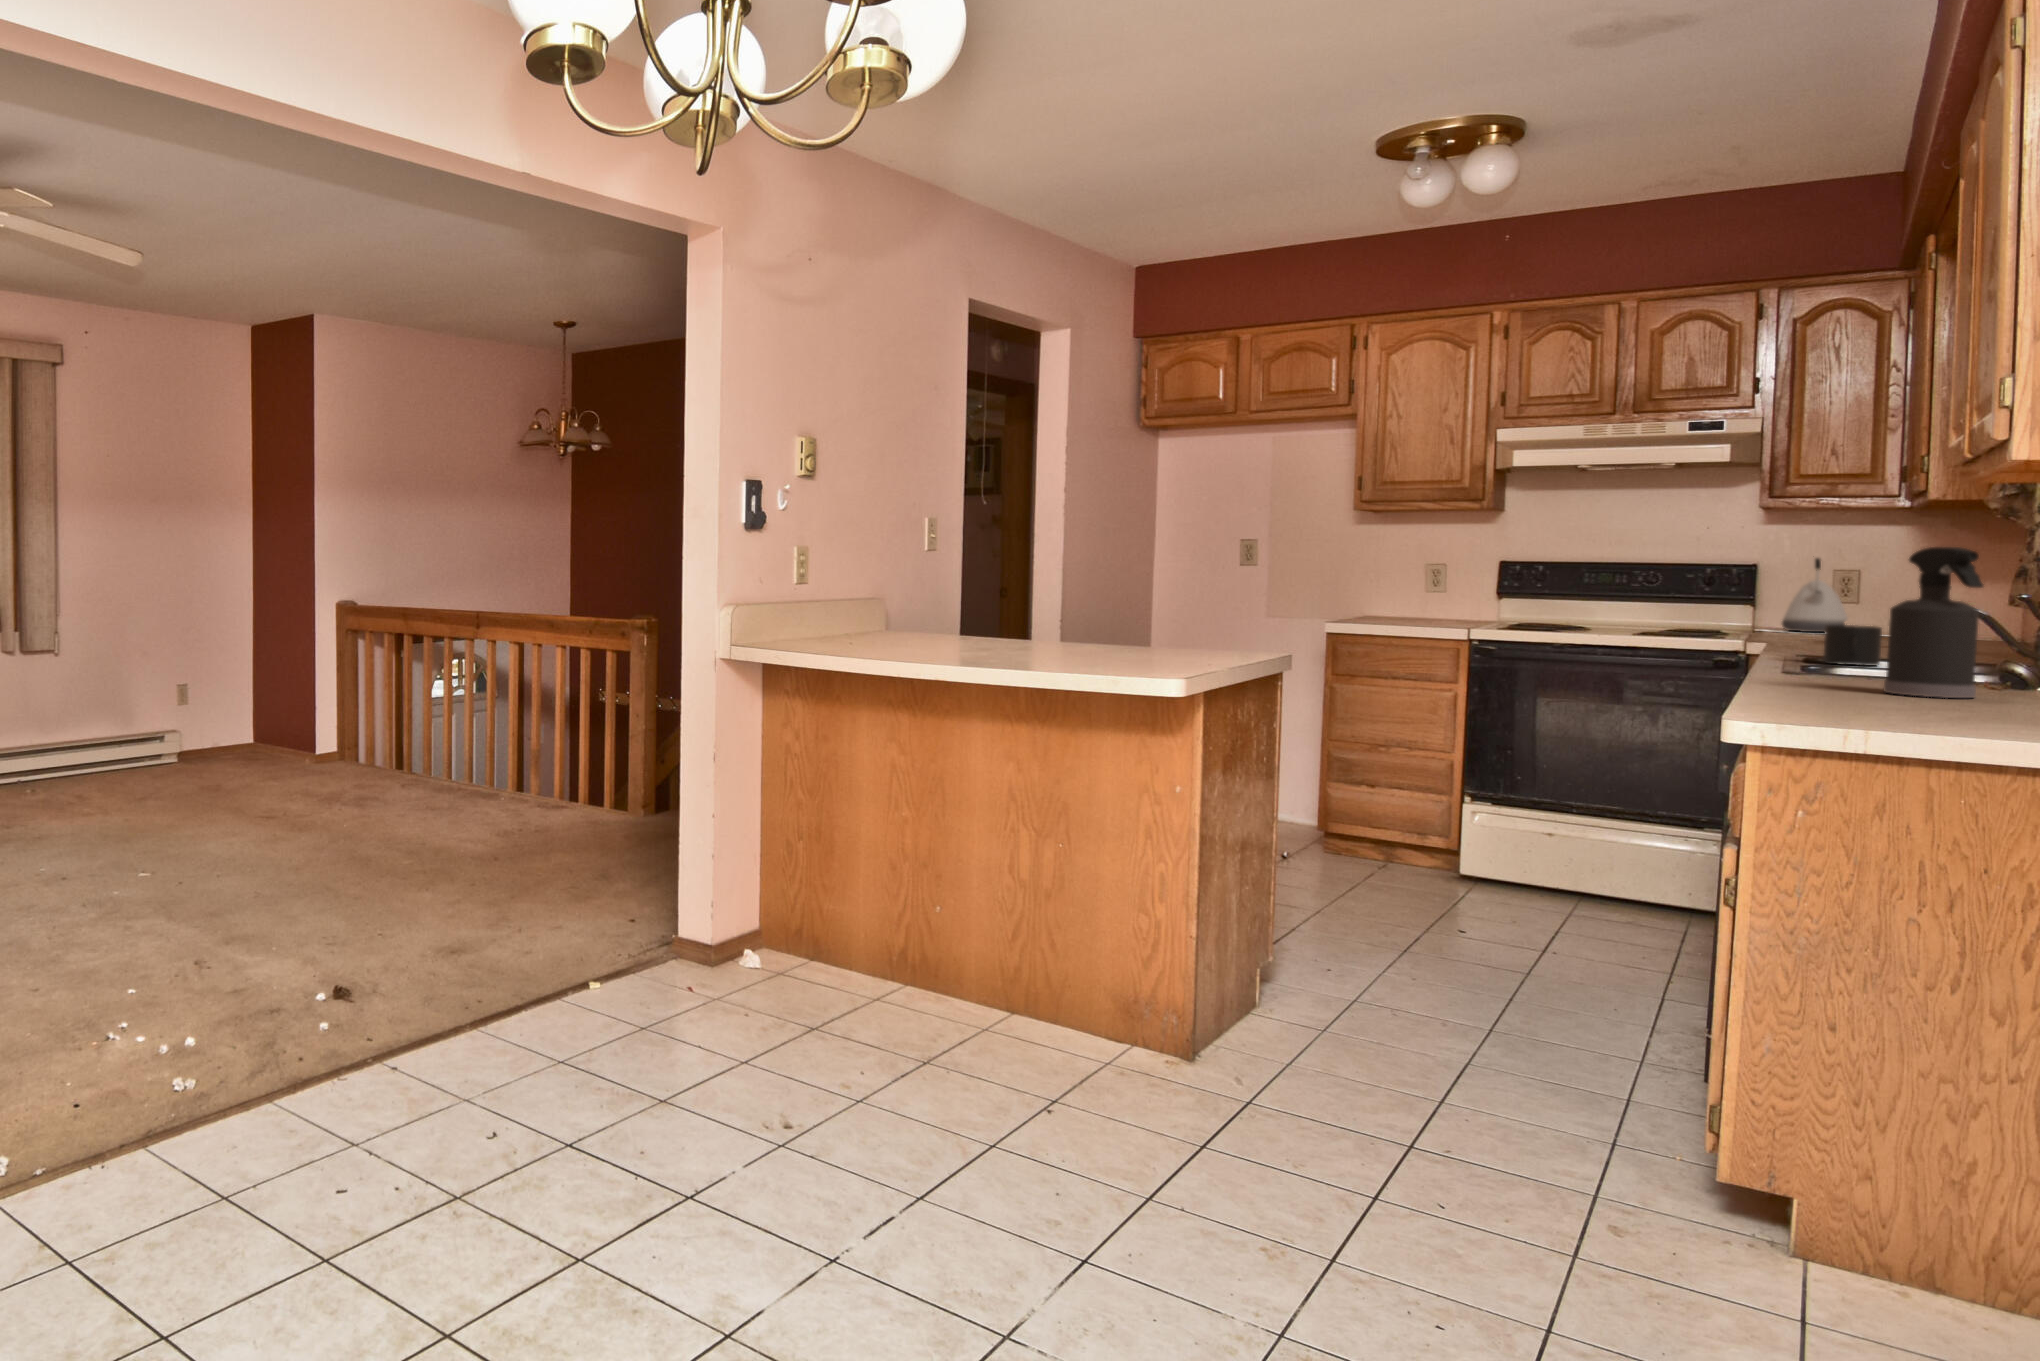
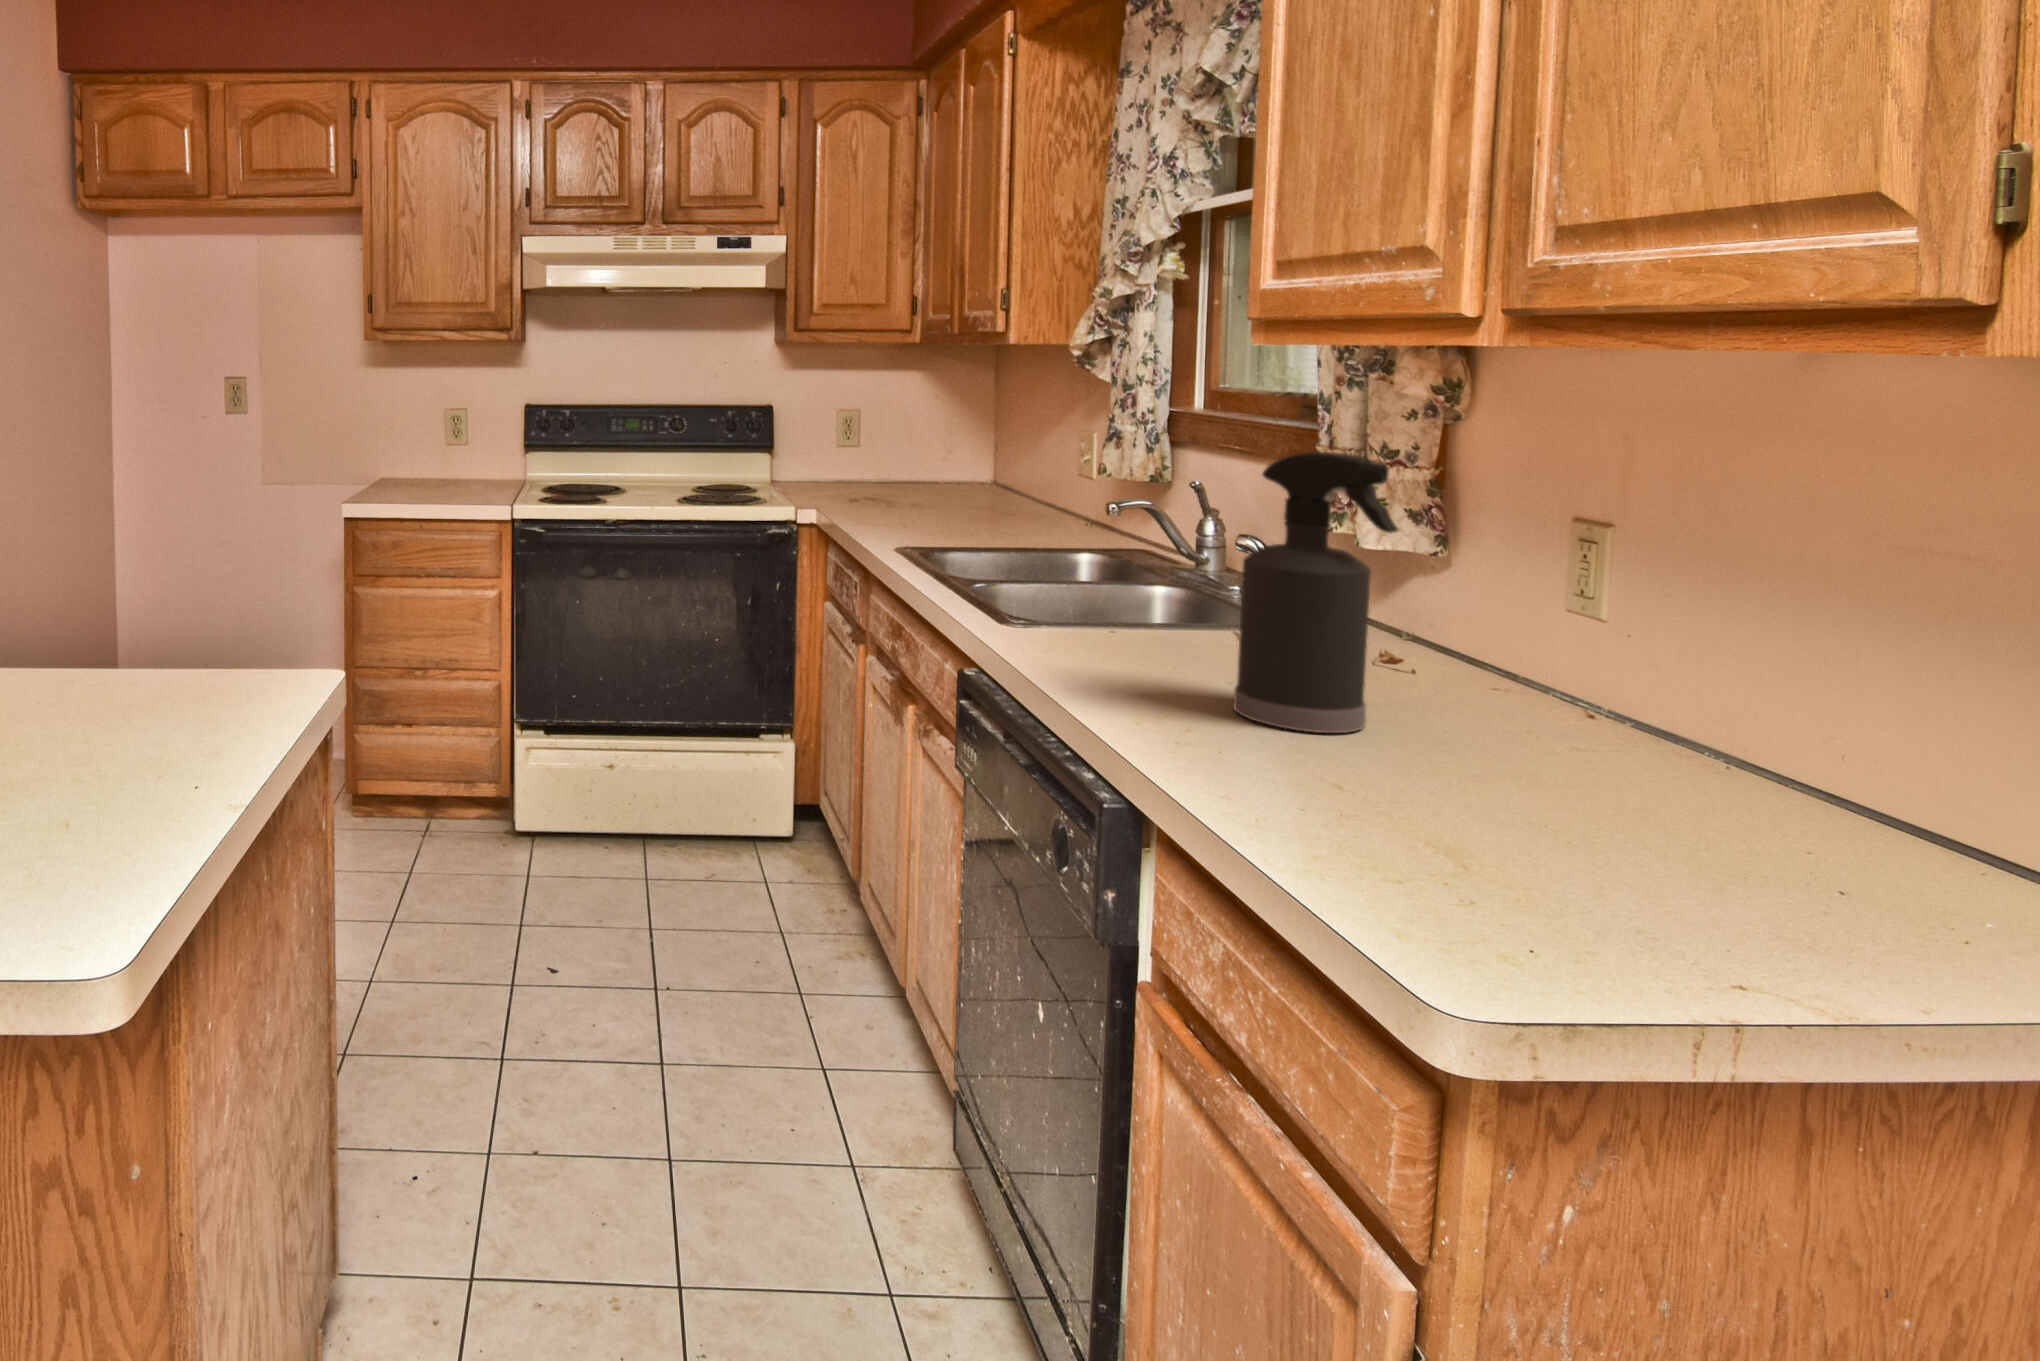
kettle: present [1782,558,1847,632] -> none [773,393,827,478]
mug: present [1823,625,1882,666] -> none [954,519,1014,580]

